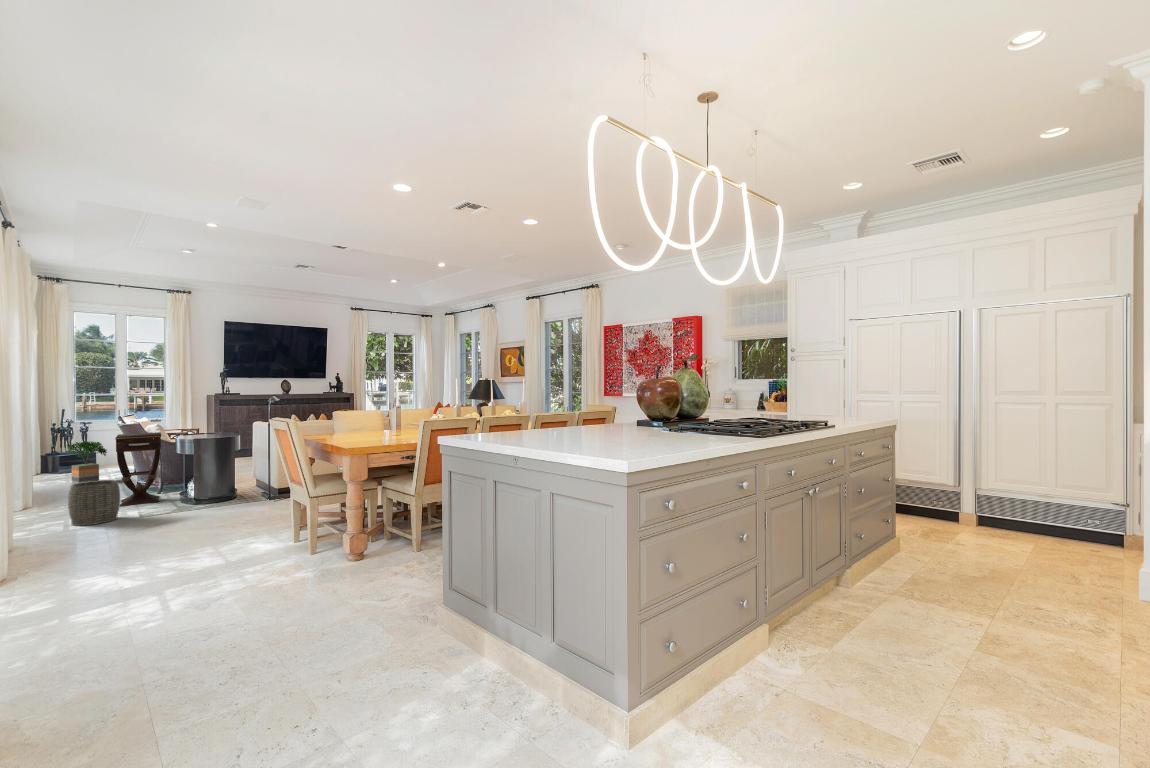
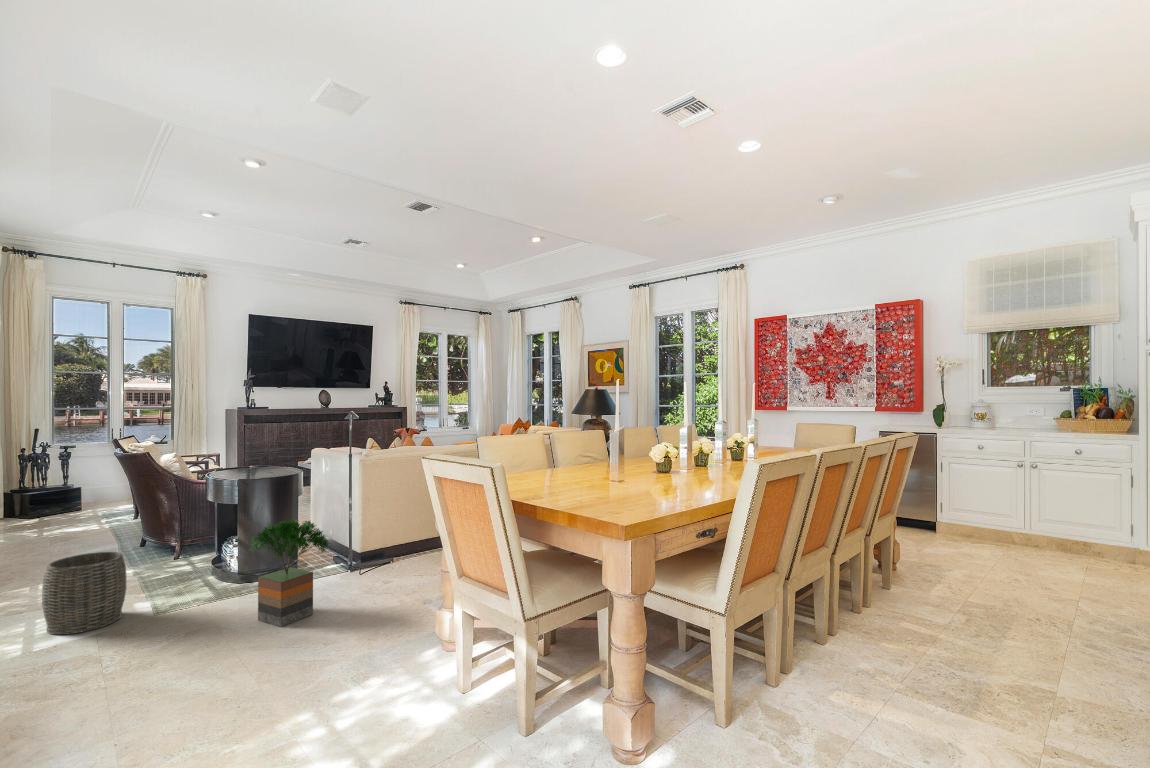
side table: present [115,432,161,506] -> none [116,468,185,586]
potted tree: present [67,441,107,484] -> present [250,519,330,627]

